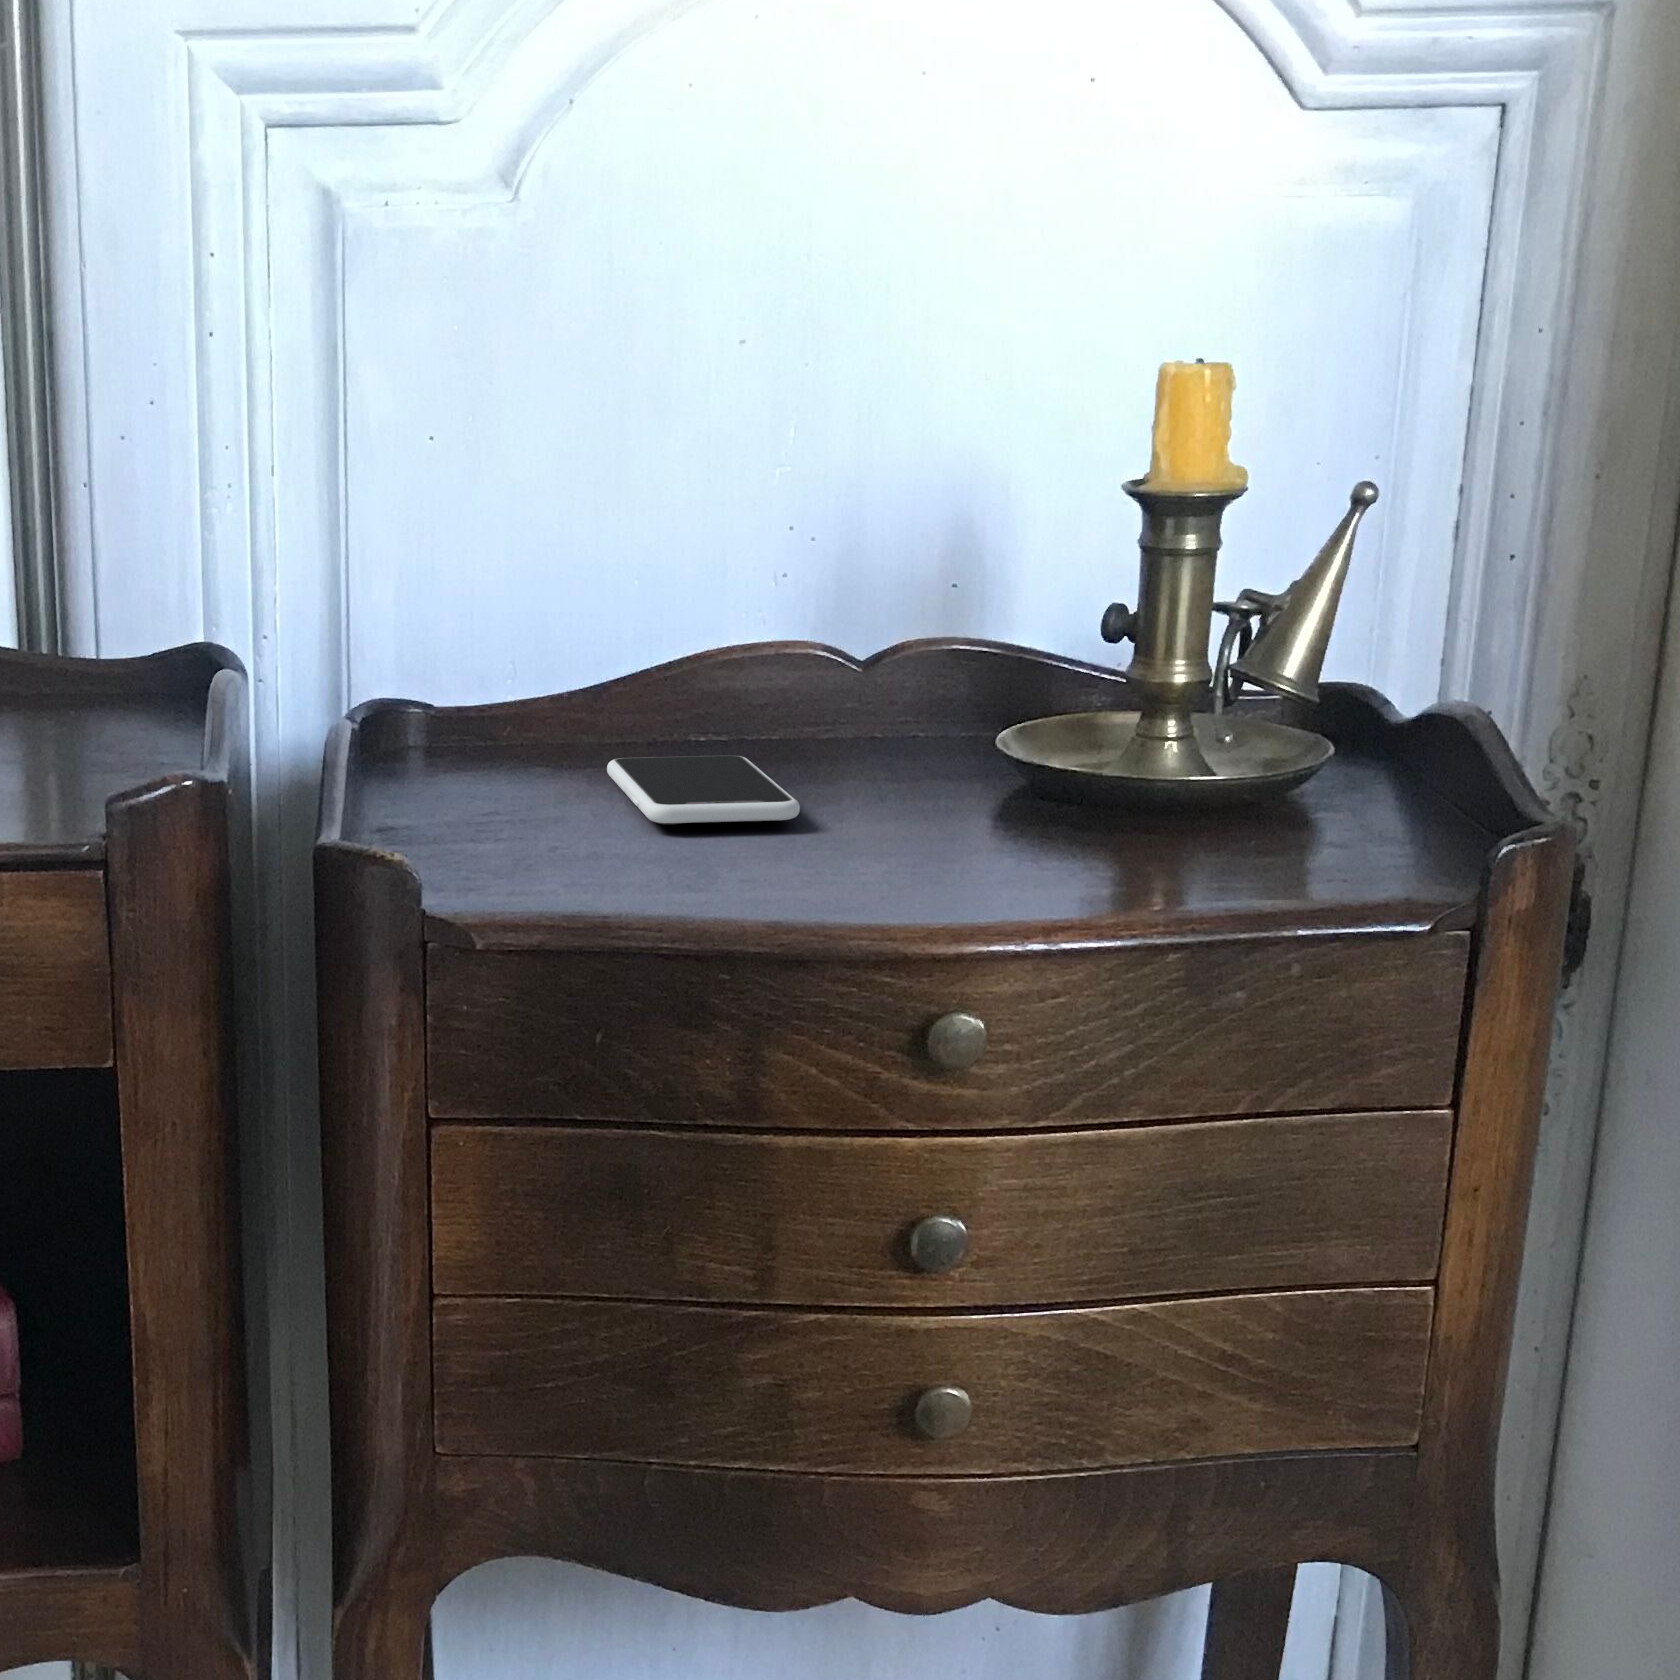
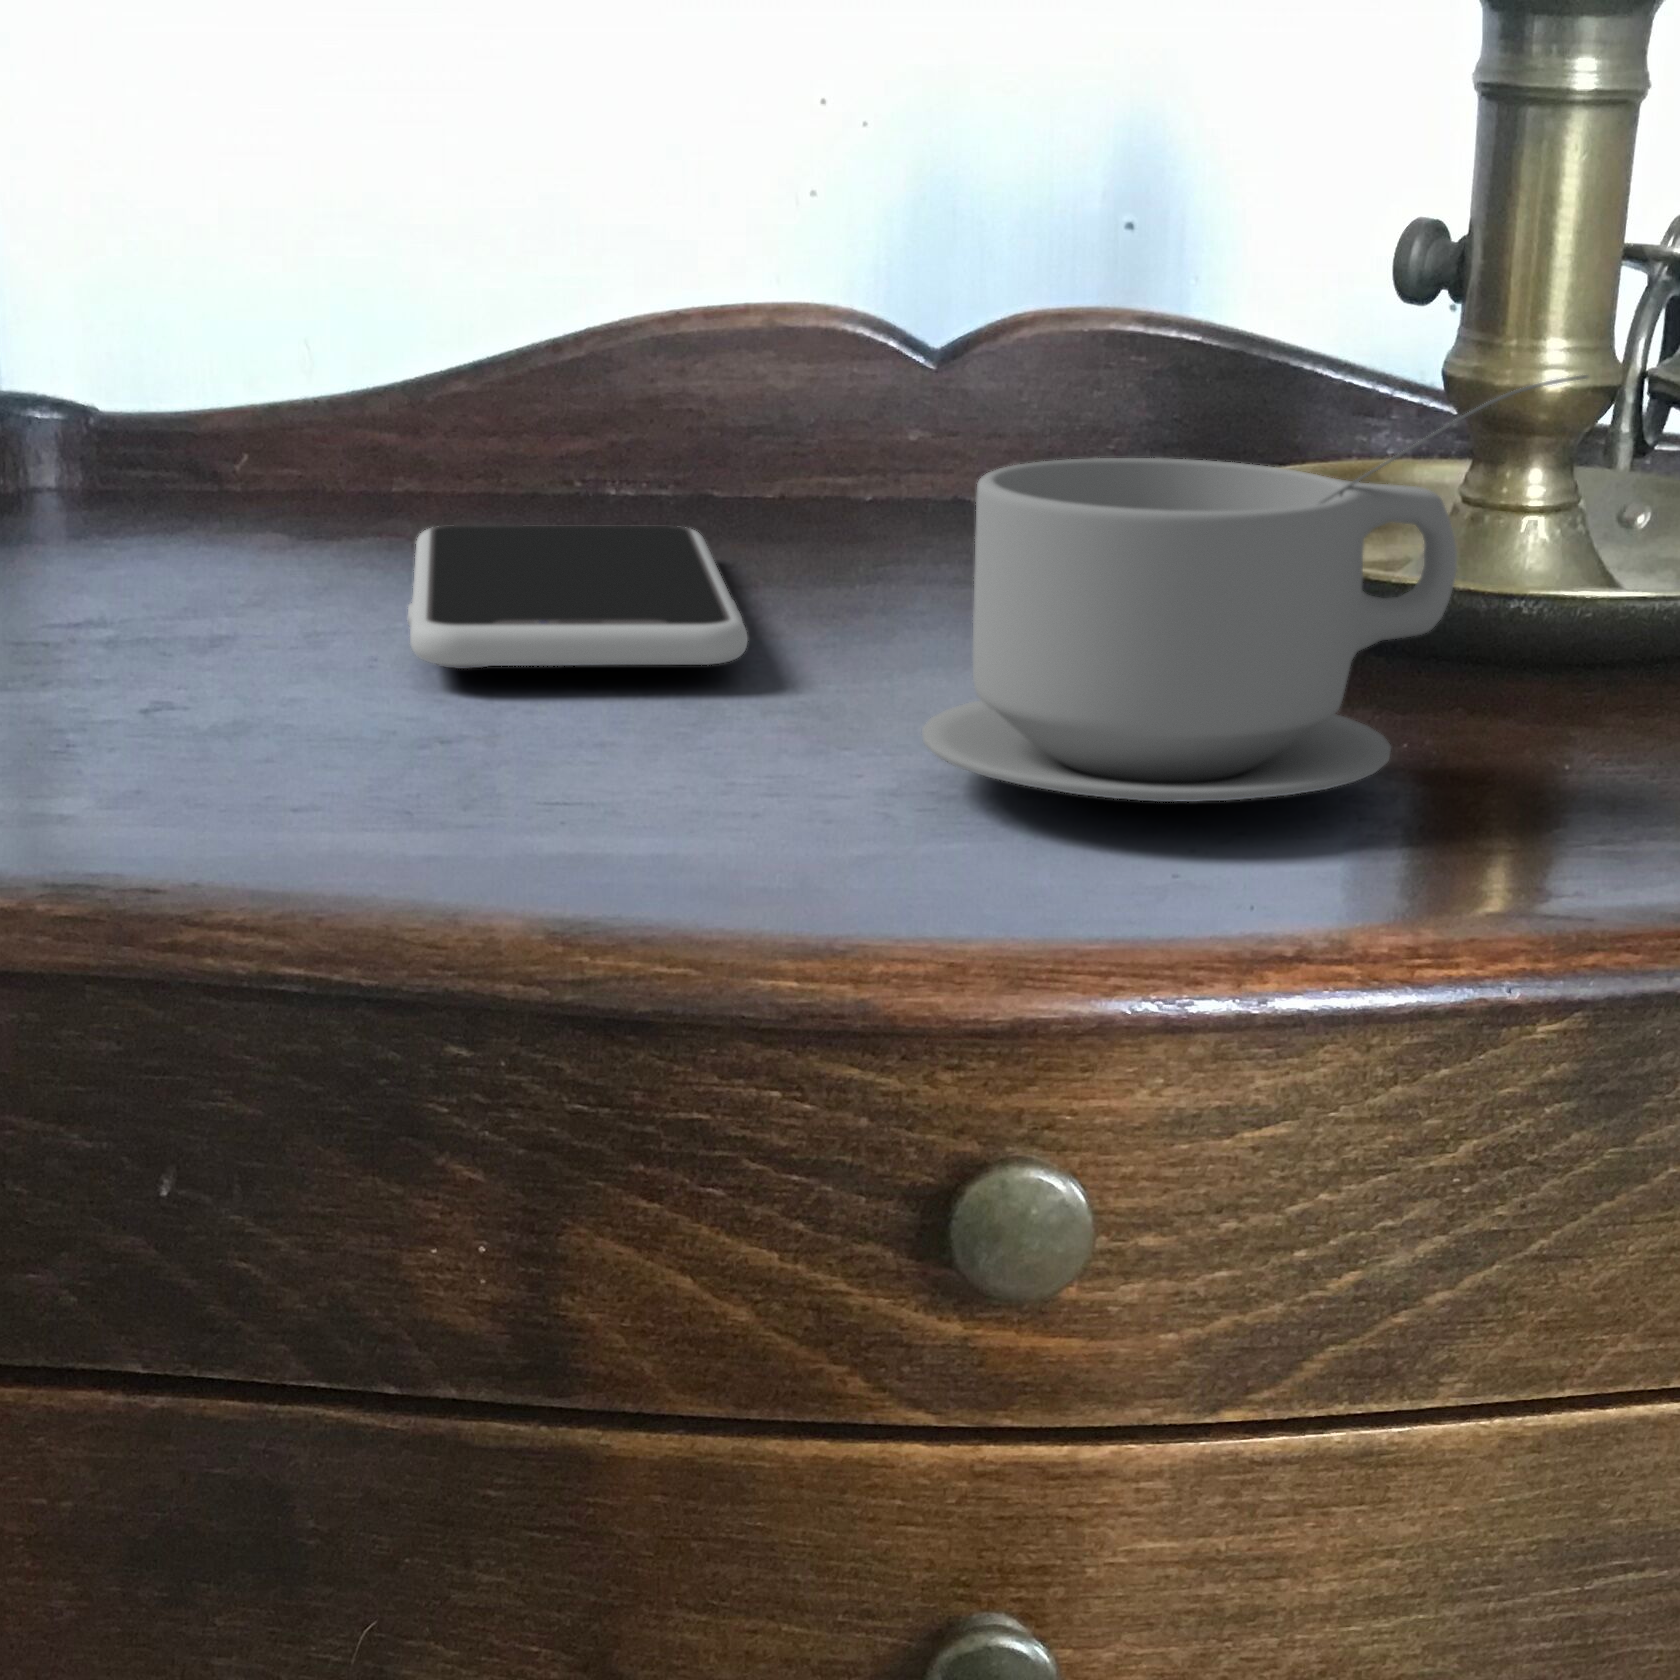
teacup: none [897,688,1189,869] -> present [922,375,1588,802]

